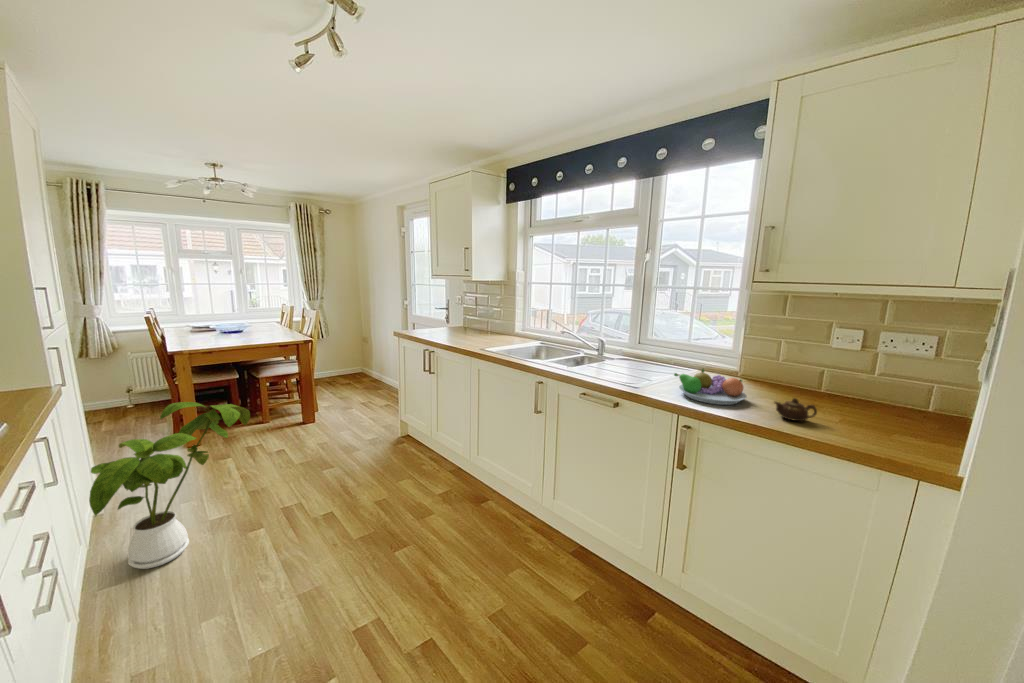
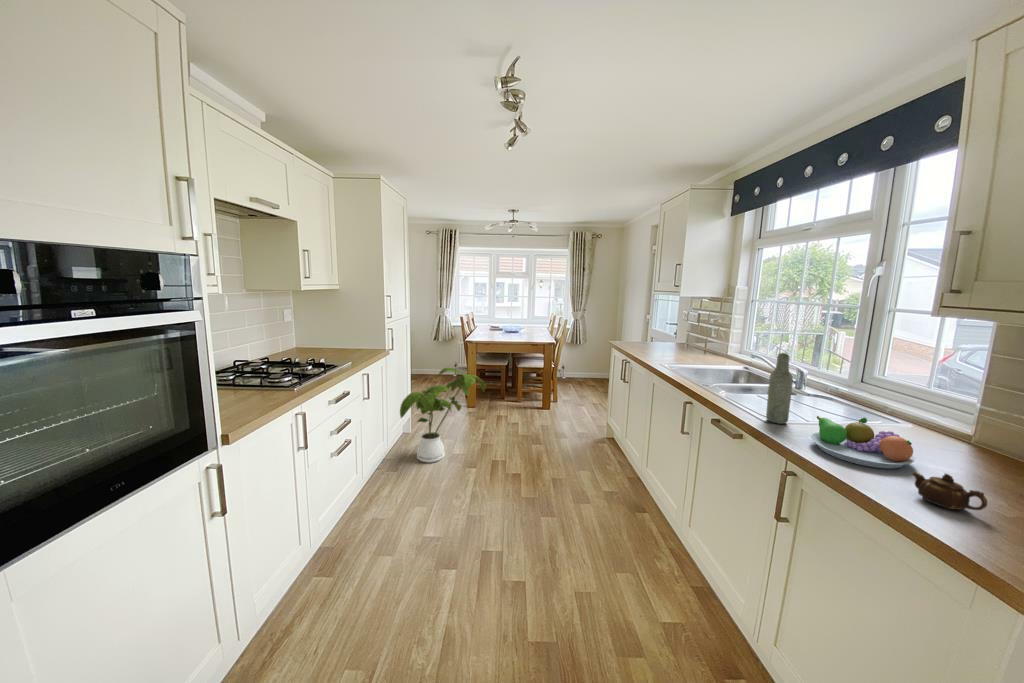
bottle: none [630,325,649,386] -> present [766,353,793,424]

